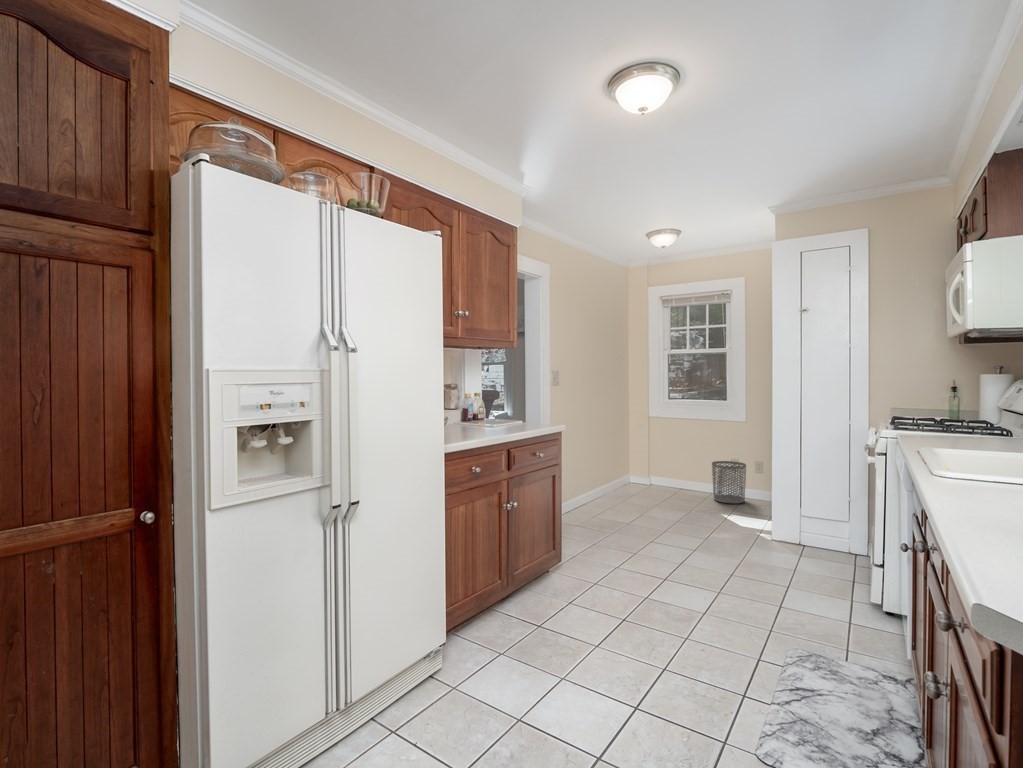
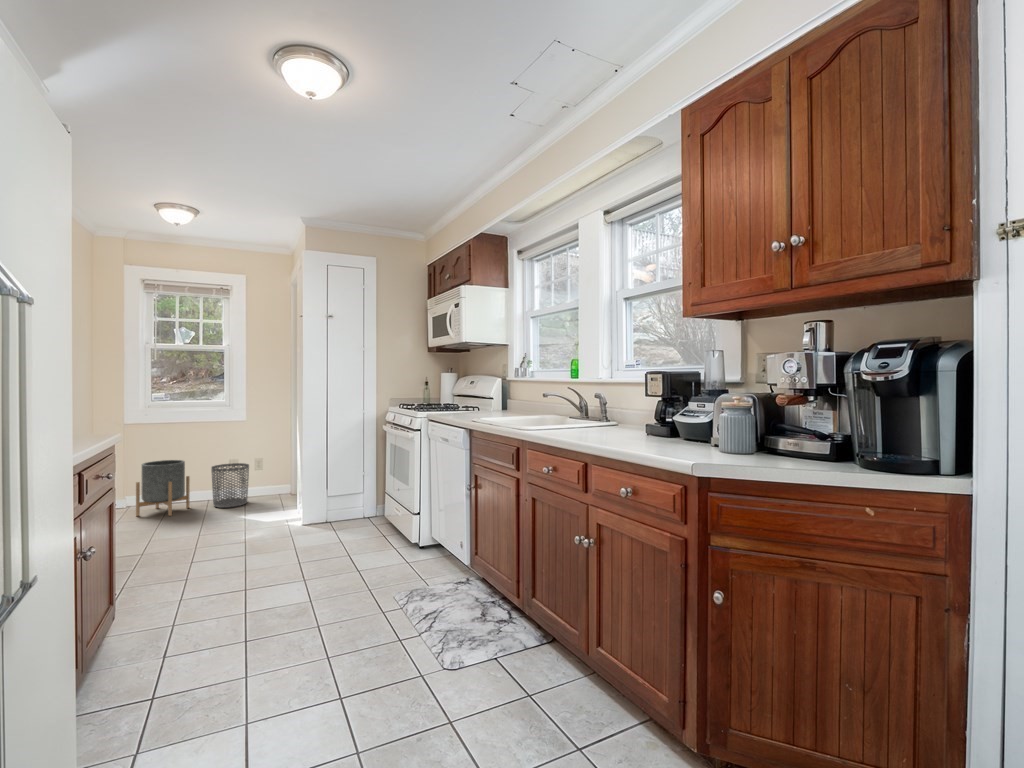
planter: none [654,450,695,499] -> present [136,460,190,516]

